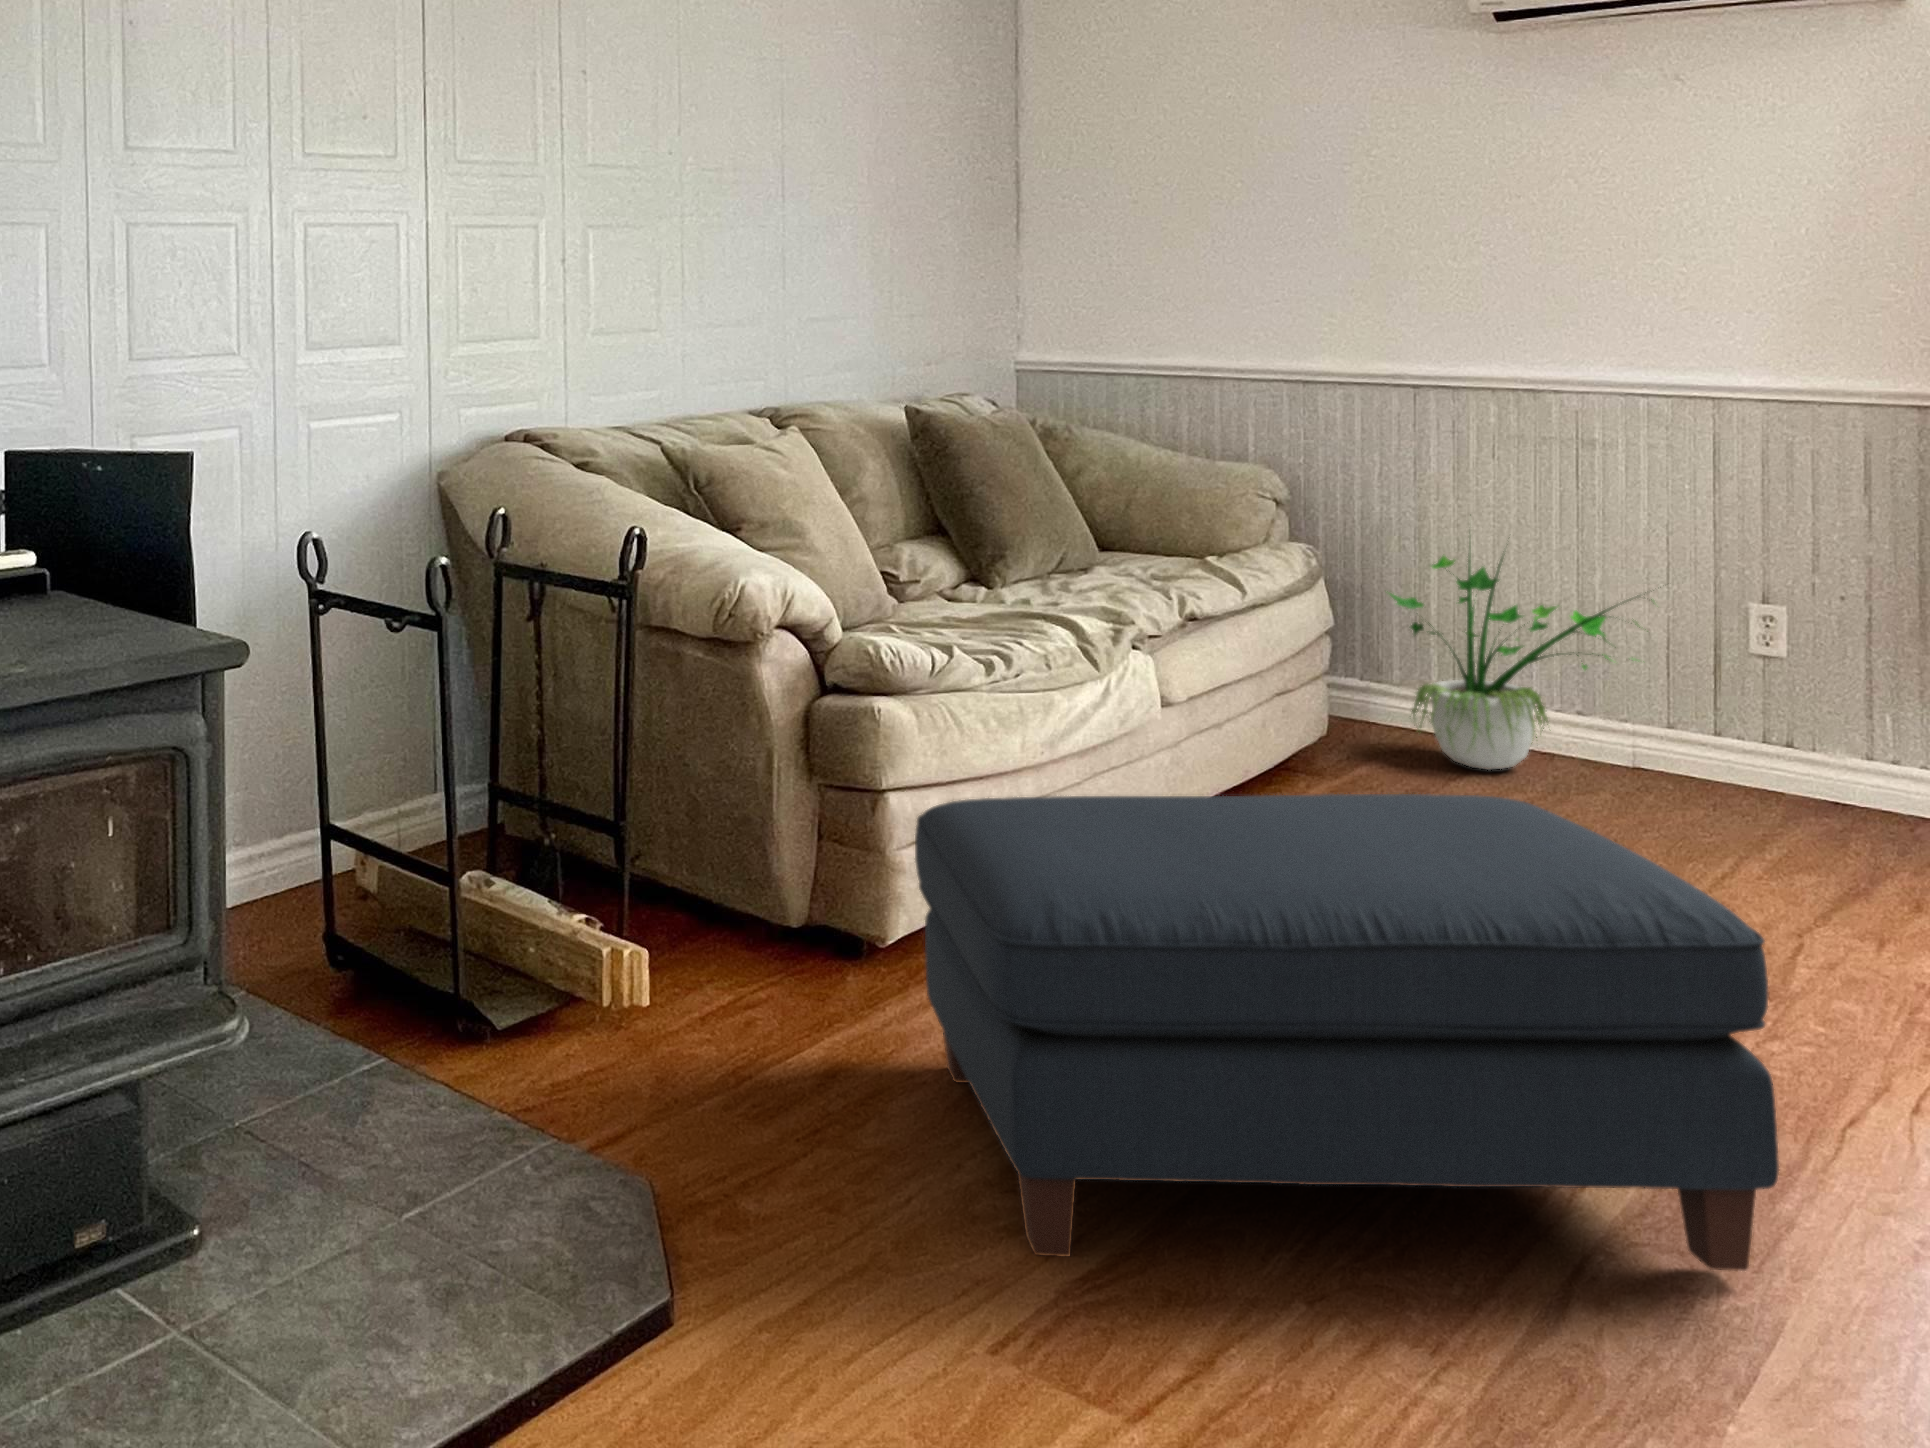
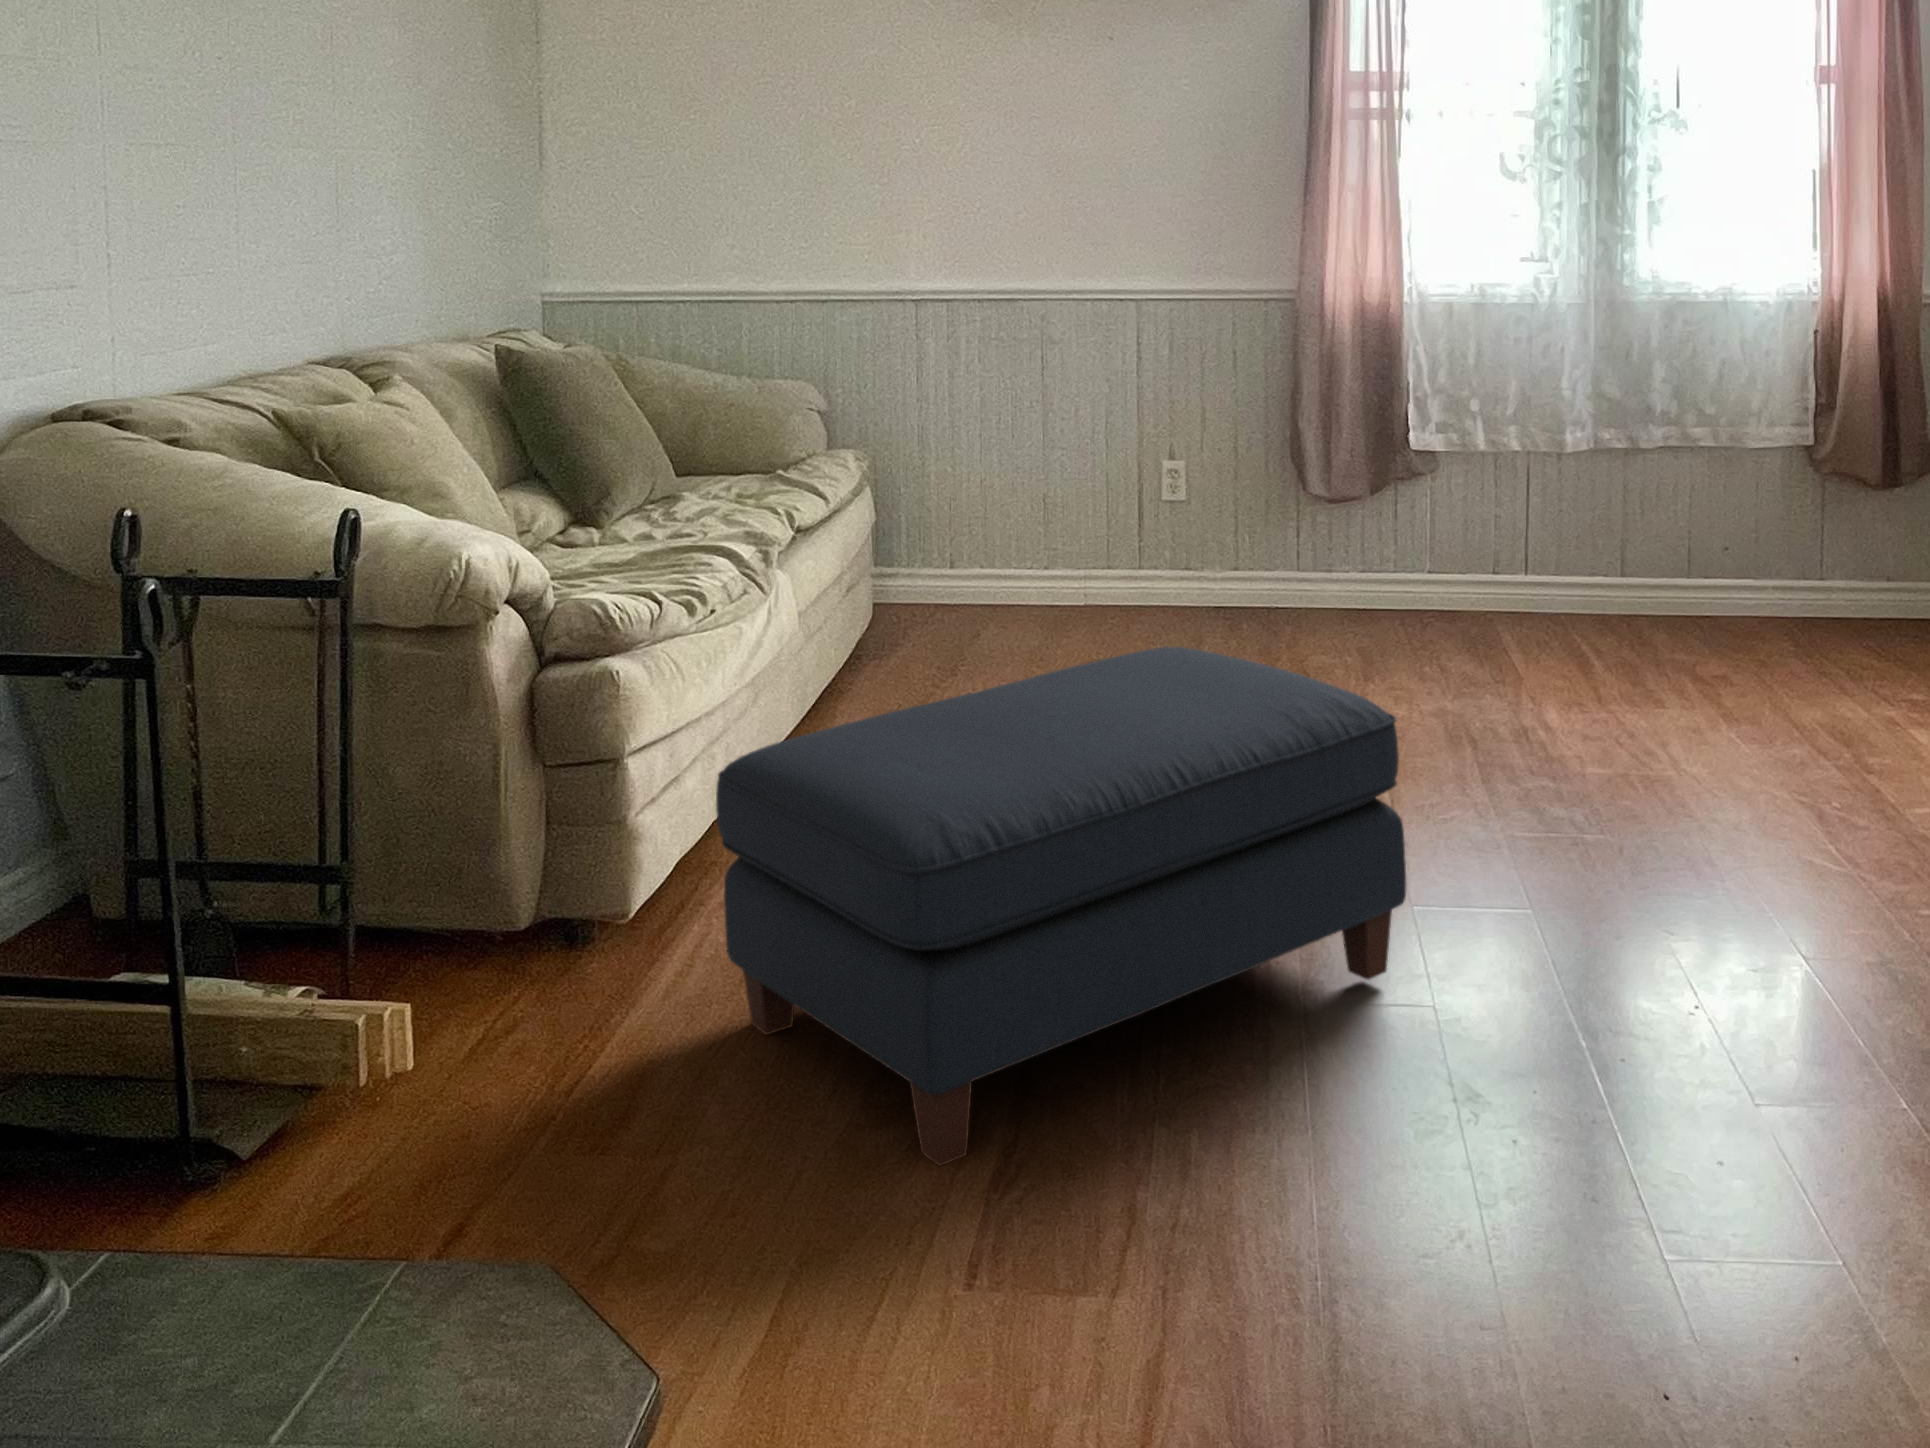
potted plant: present [1390,555,1652,770] -> none [906,403,1123,631]

